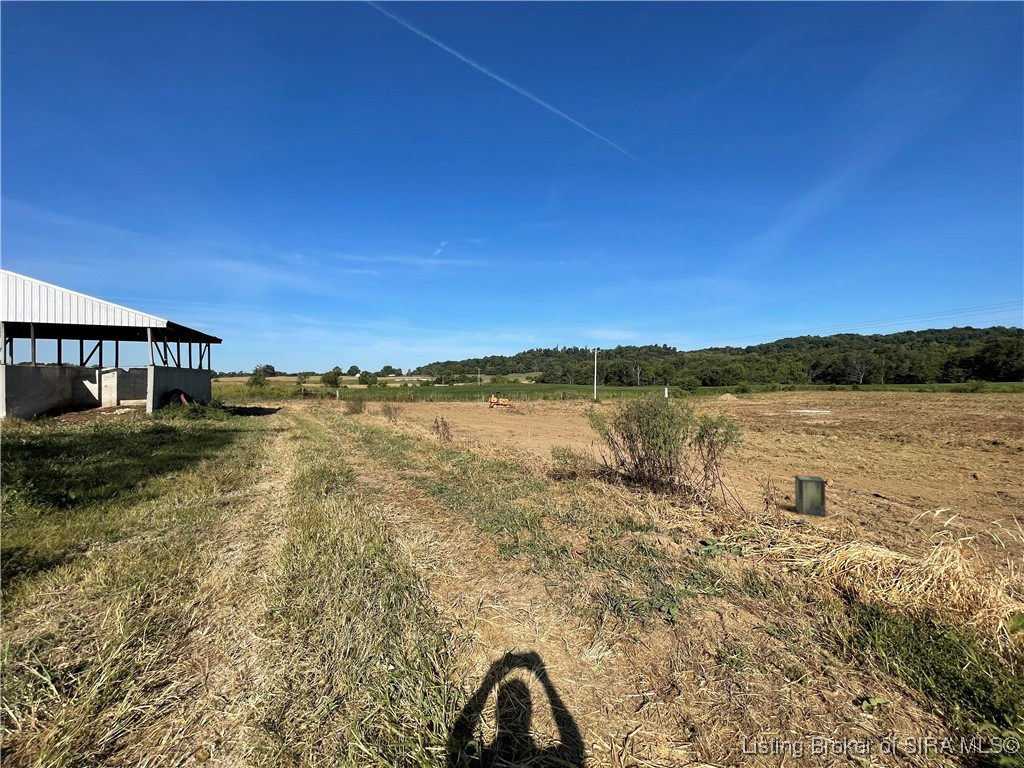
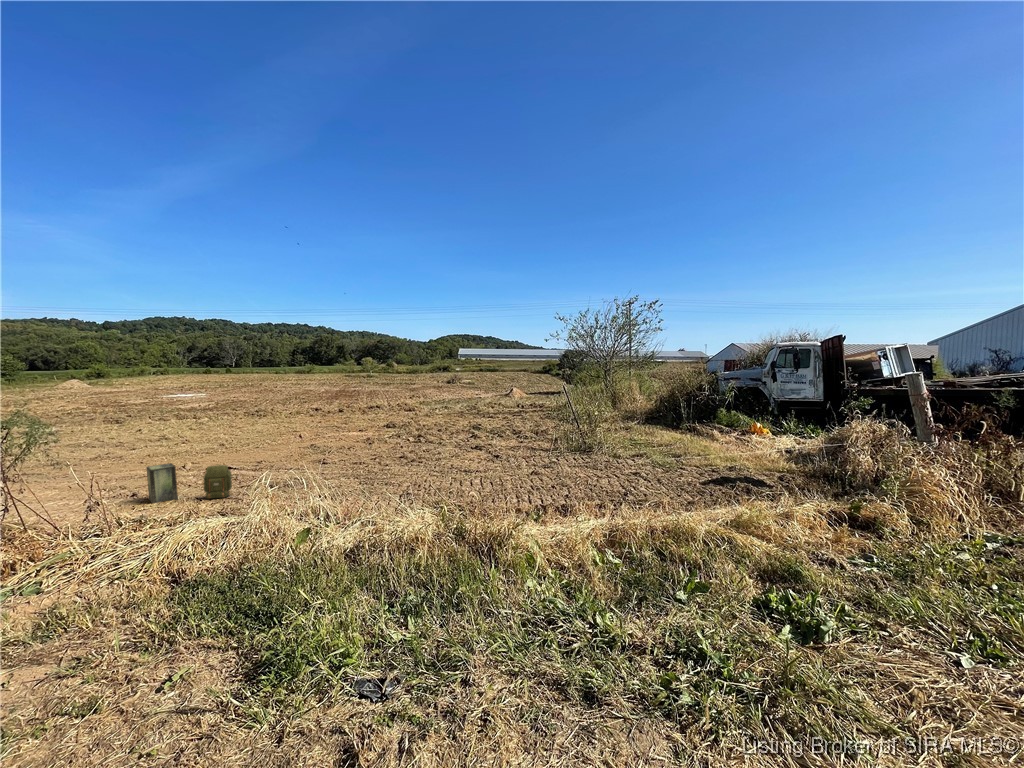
backpack: none [857,490,894,533] -> present [204,465,232,499]

